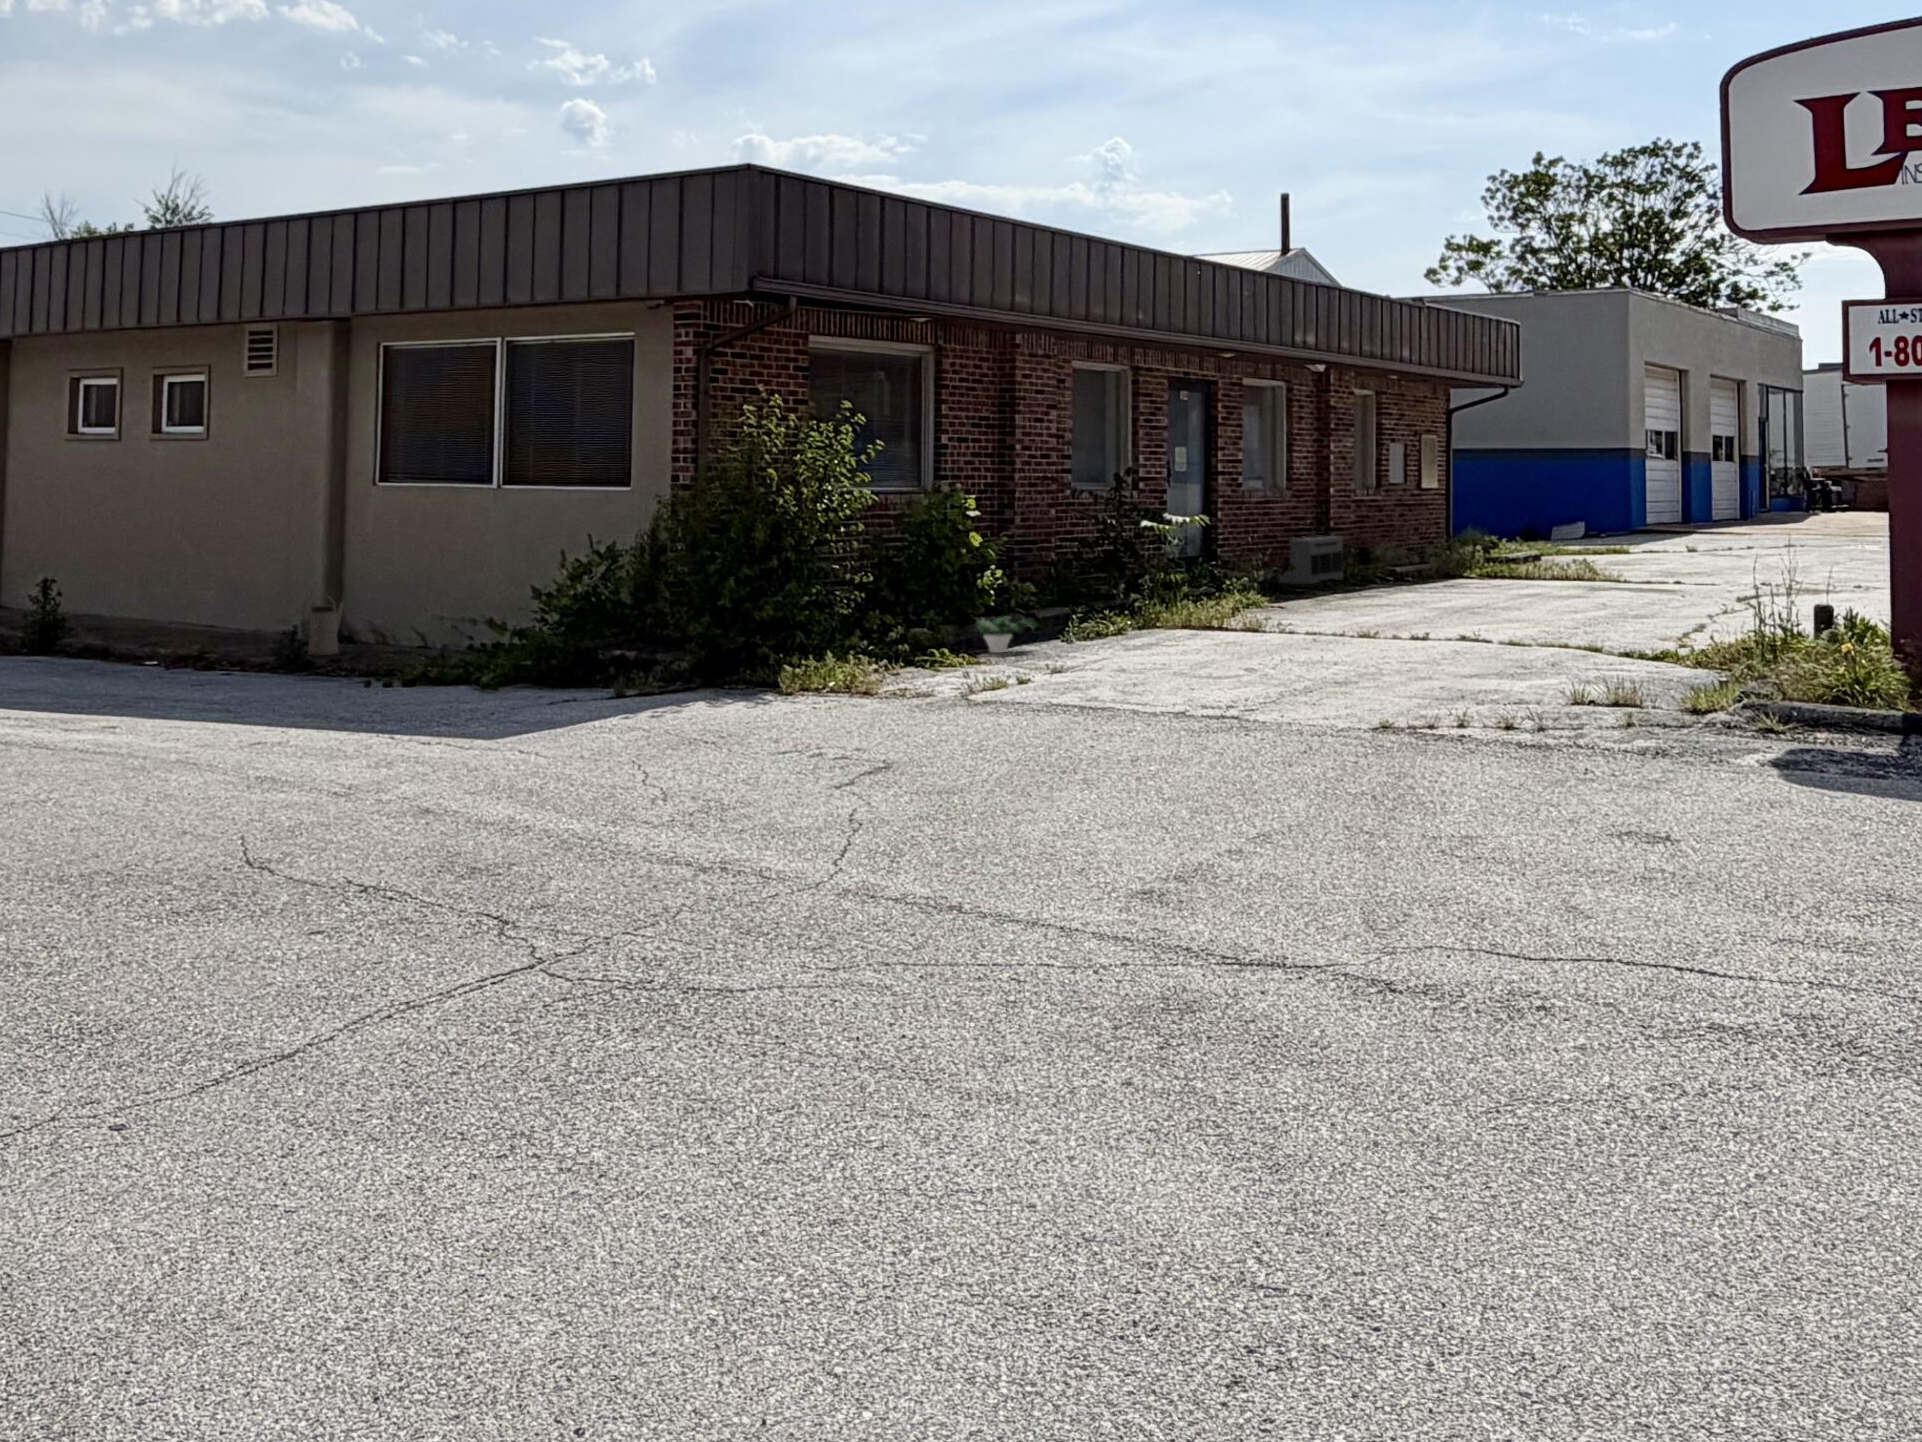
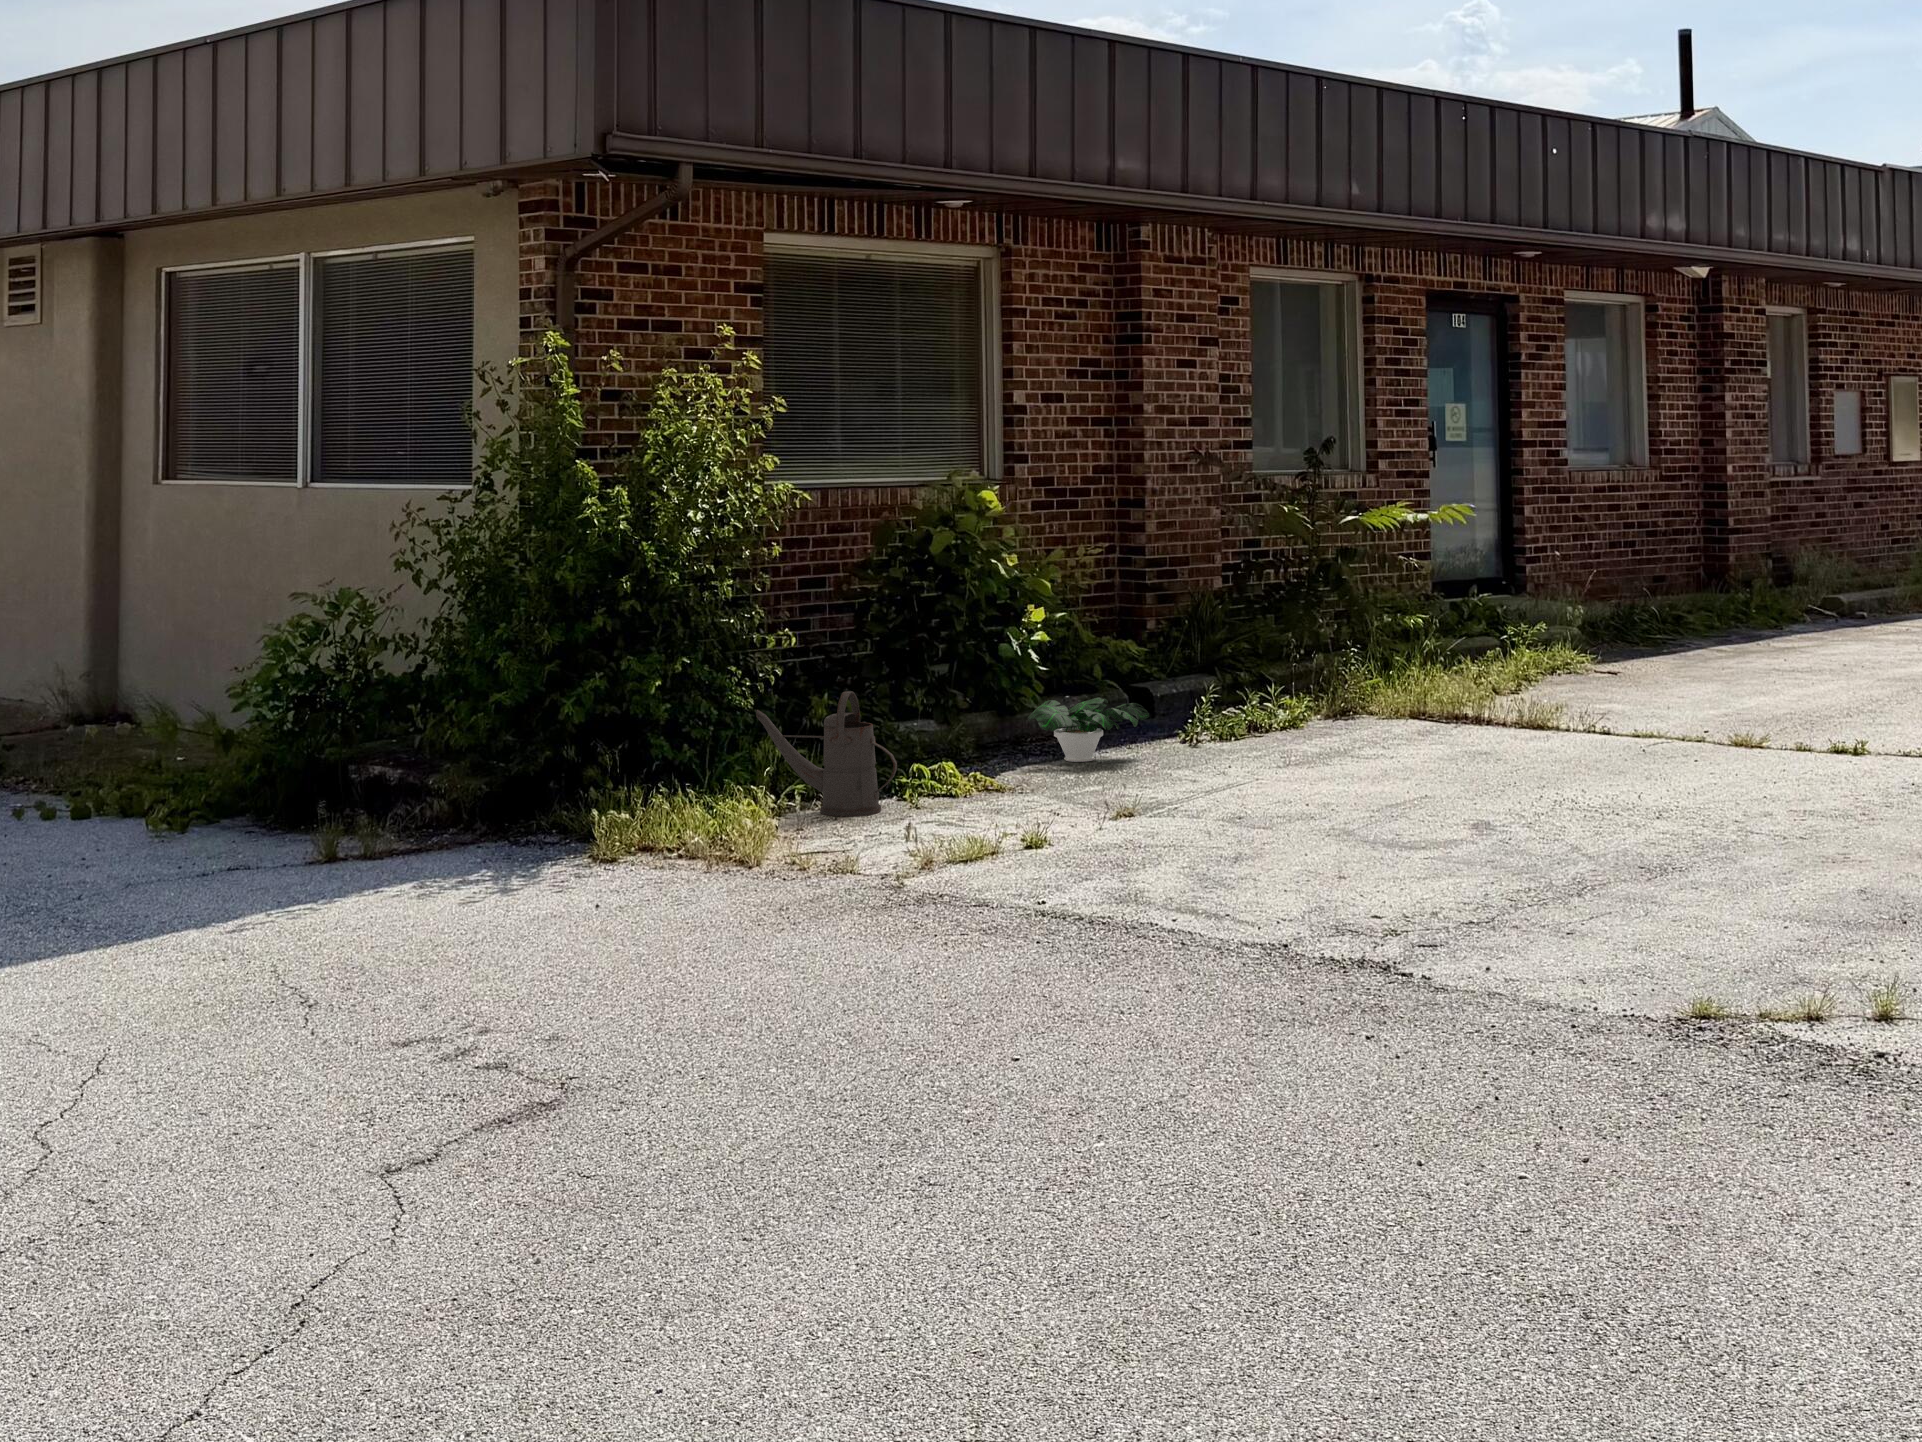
bench: present [1279,536,1343,584] -> none [1636,541,1750,620]
watering can: present [308,597,344,655] -> present [756,691,897,816]

